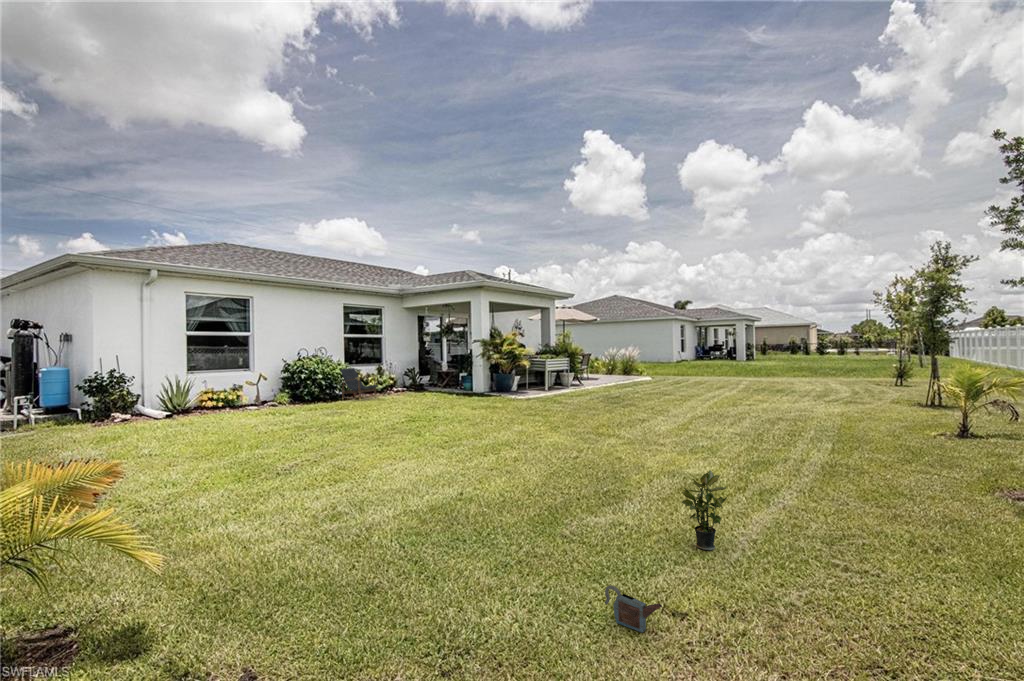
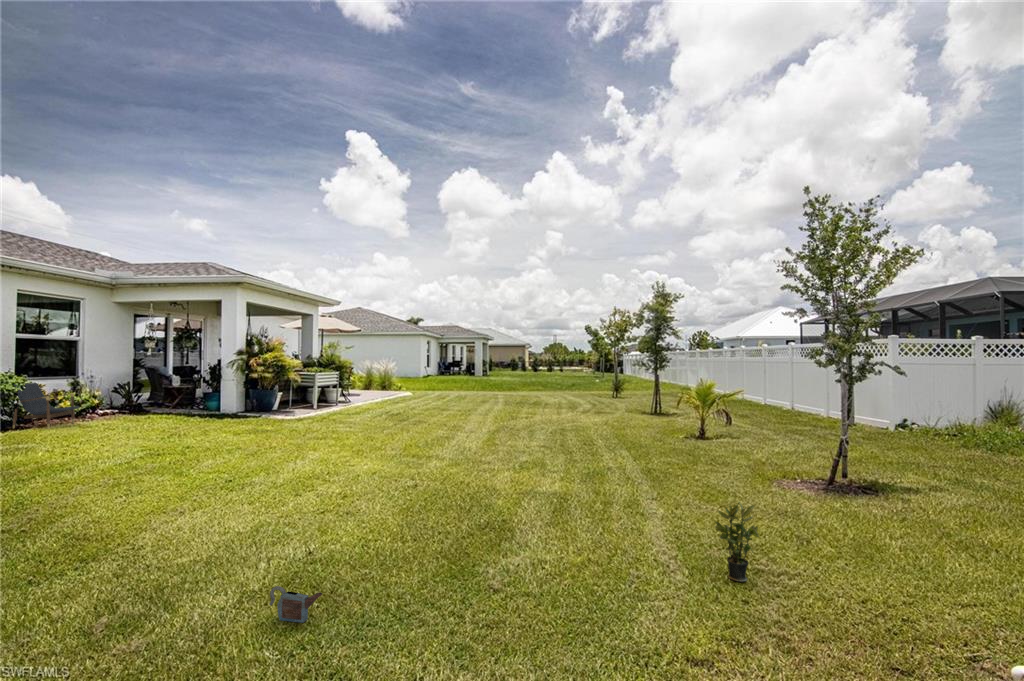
potted plant: present [682,470,727,550] -> present [715,502,759,582]
watering can: present [605,585,662,633] -> present [269,586,322,623]

